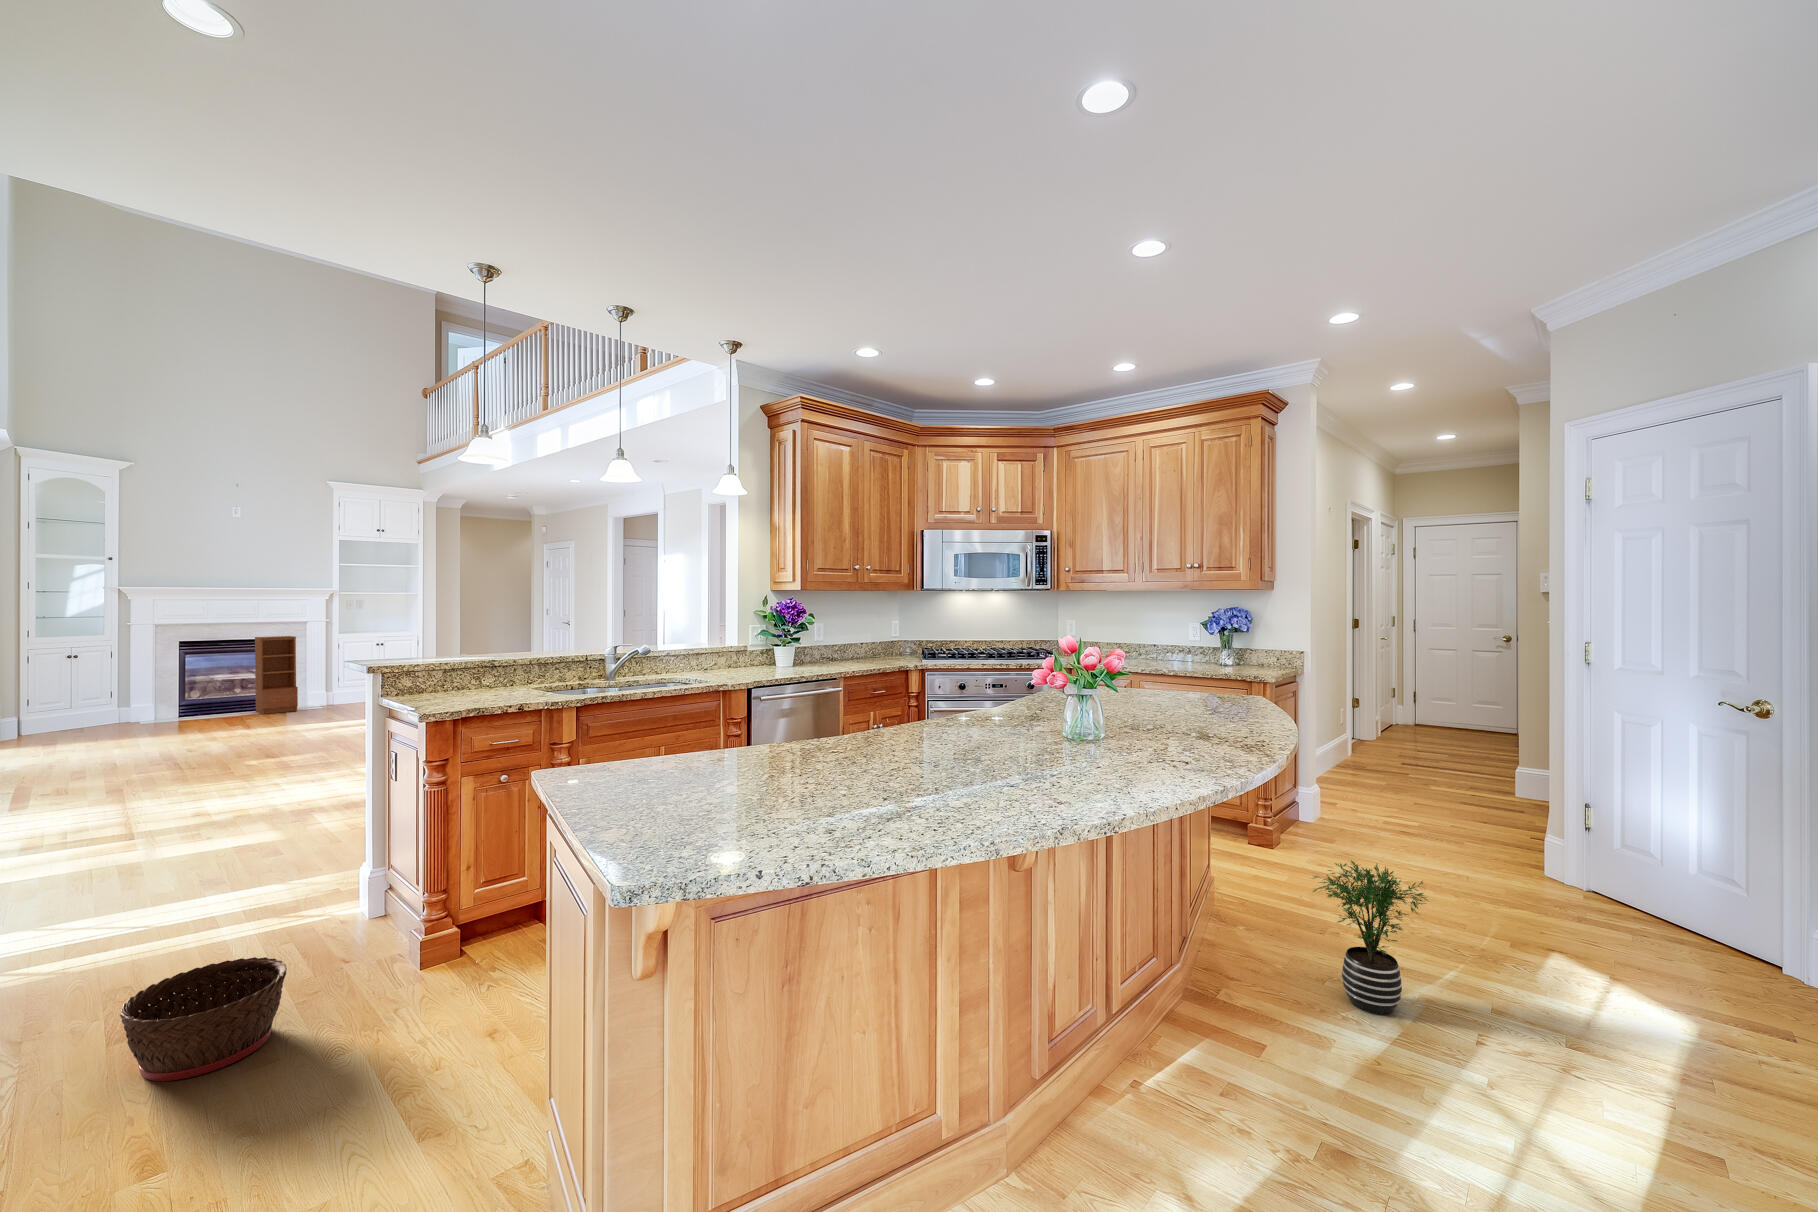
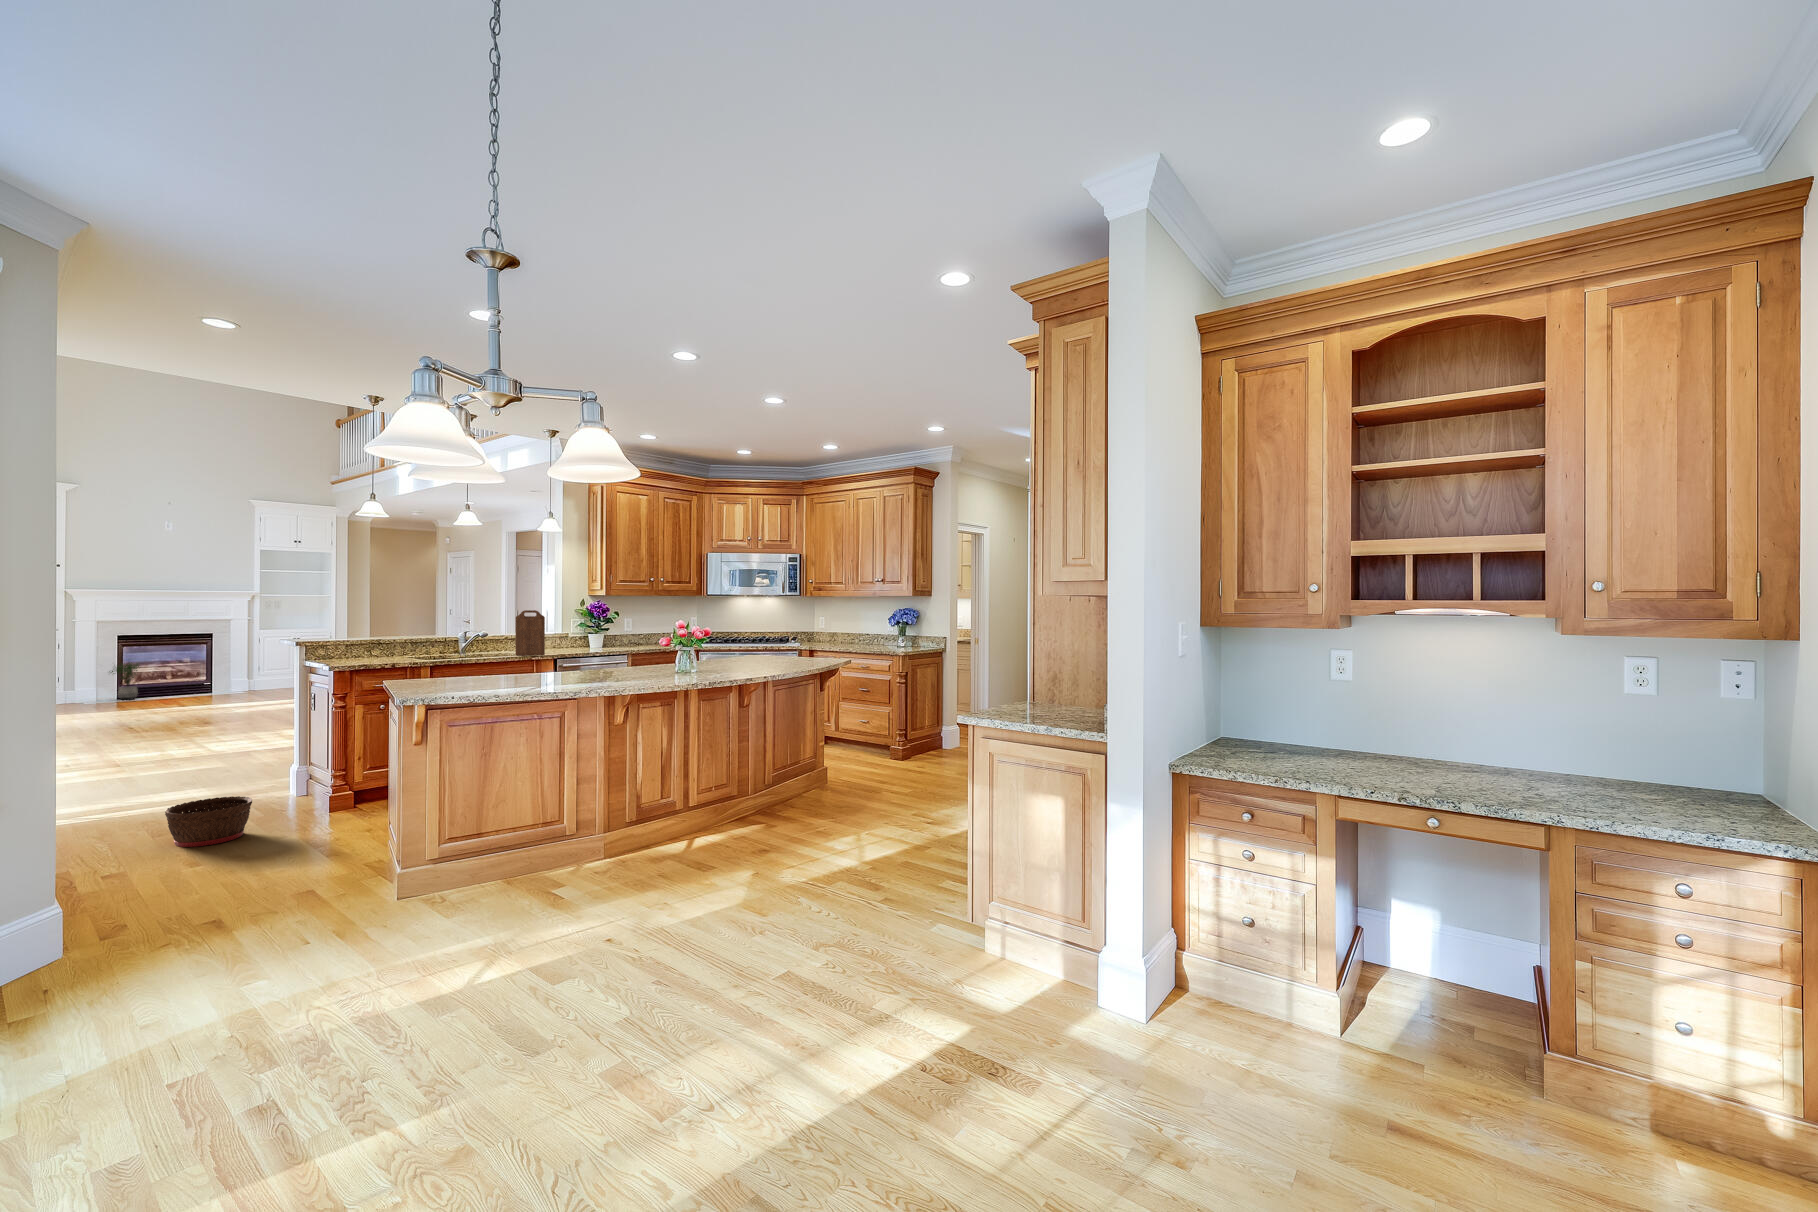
cutting board: none [687,613,728,682] -> present [515,610,545,656]
bookcase: present [255,636,298,714] -> none [184,631,222,697]
potted plant: present [1313,860,1428,1015] -> present [111,664,139,700]

